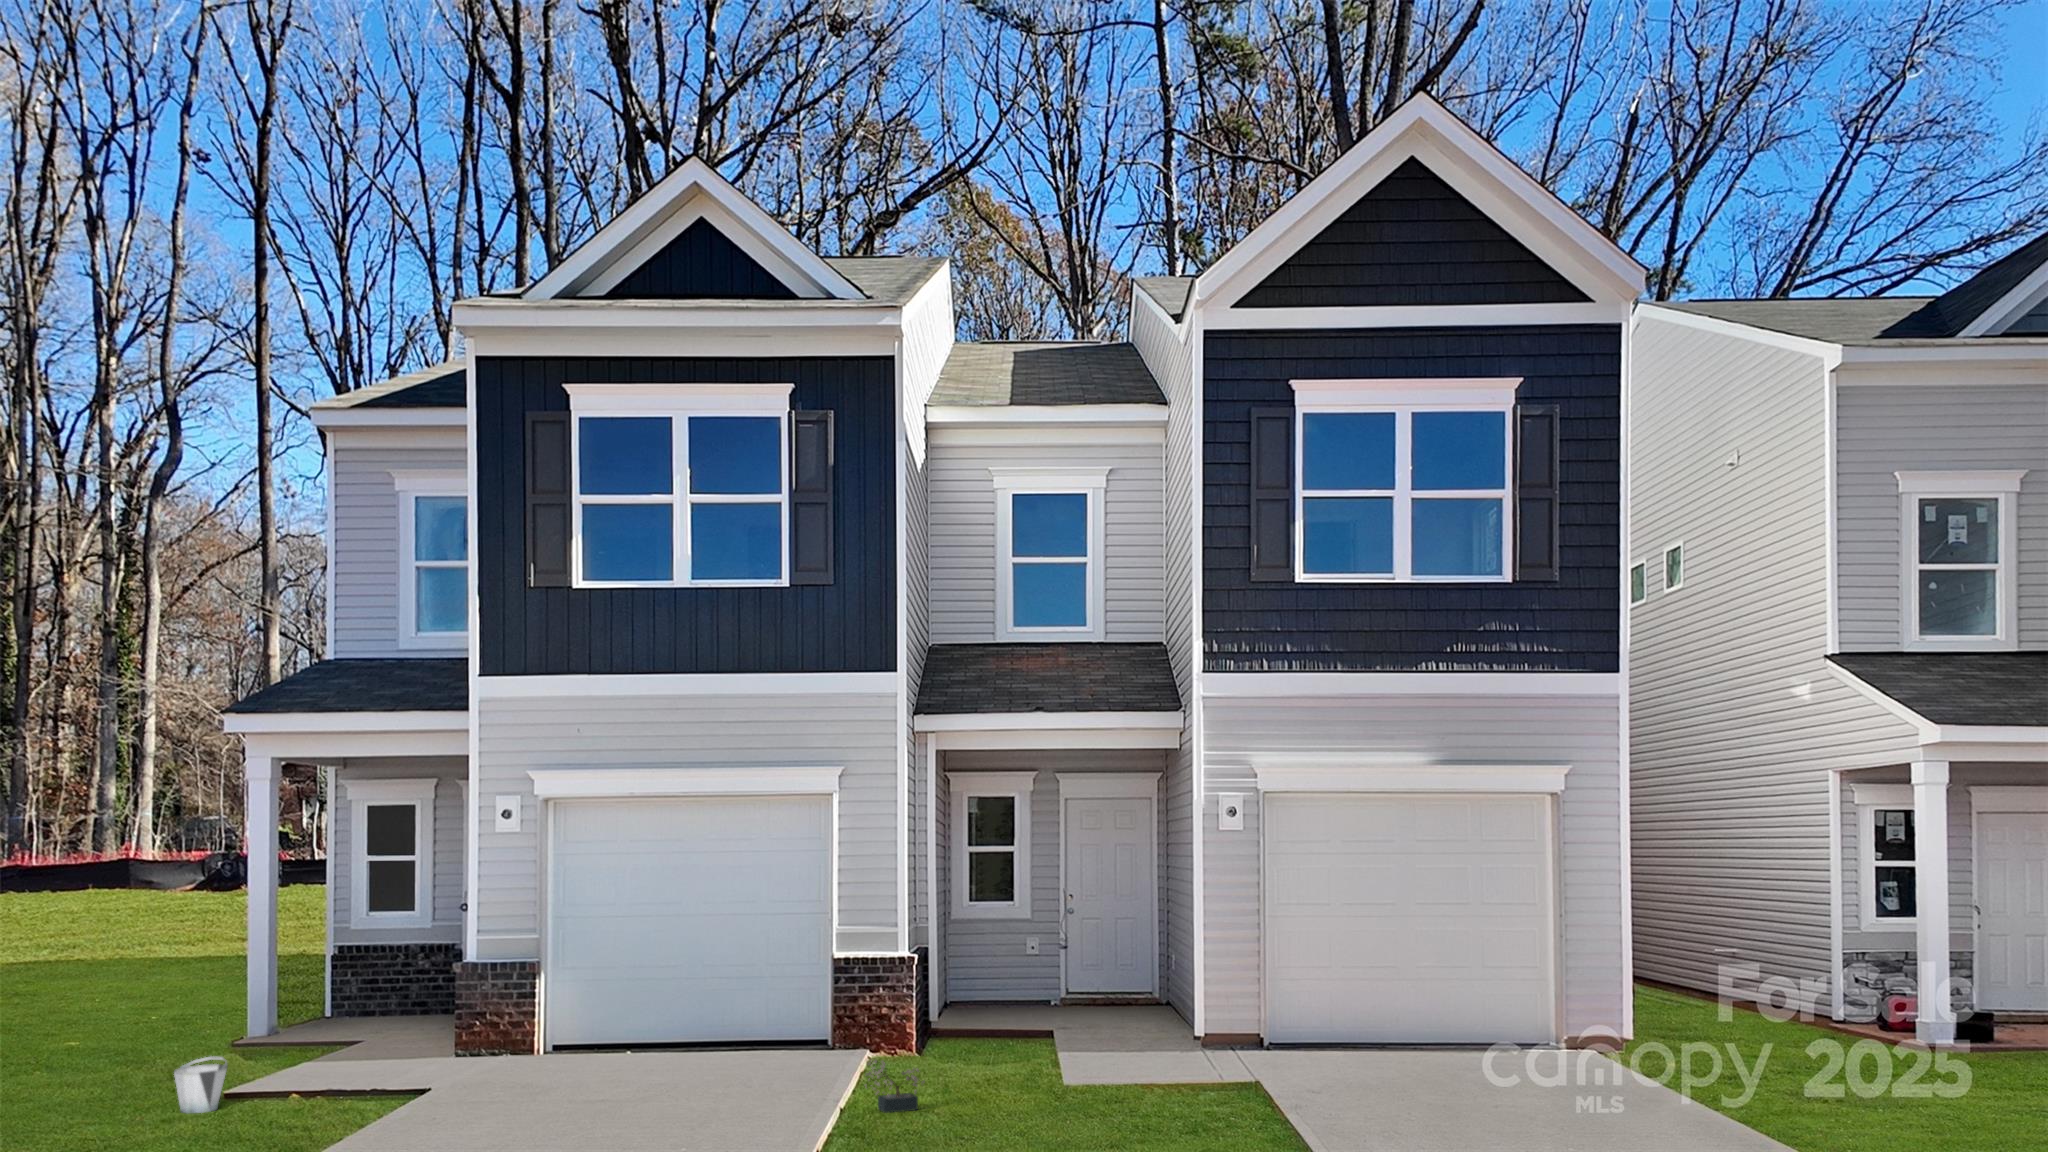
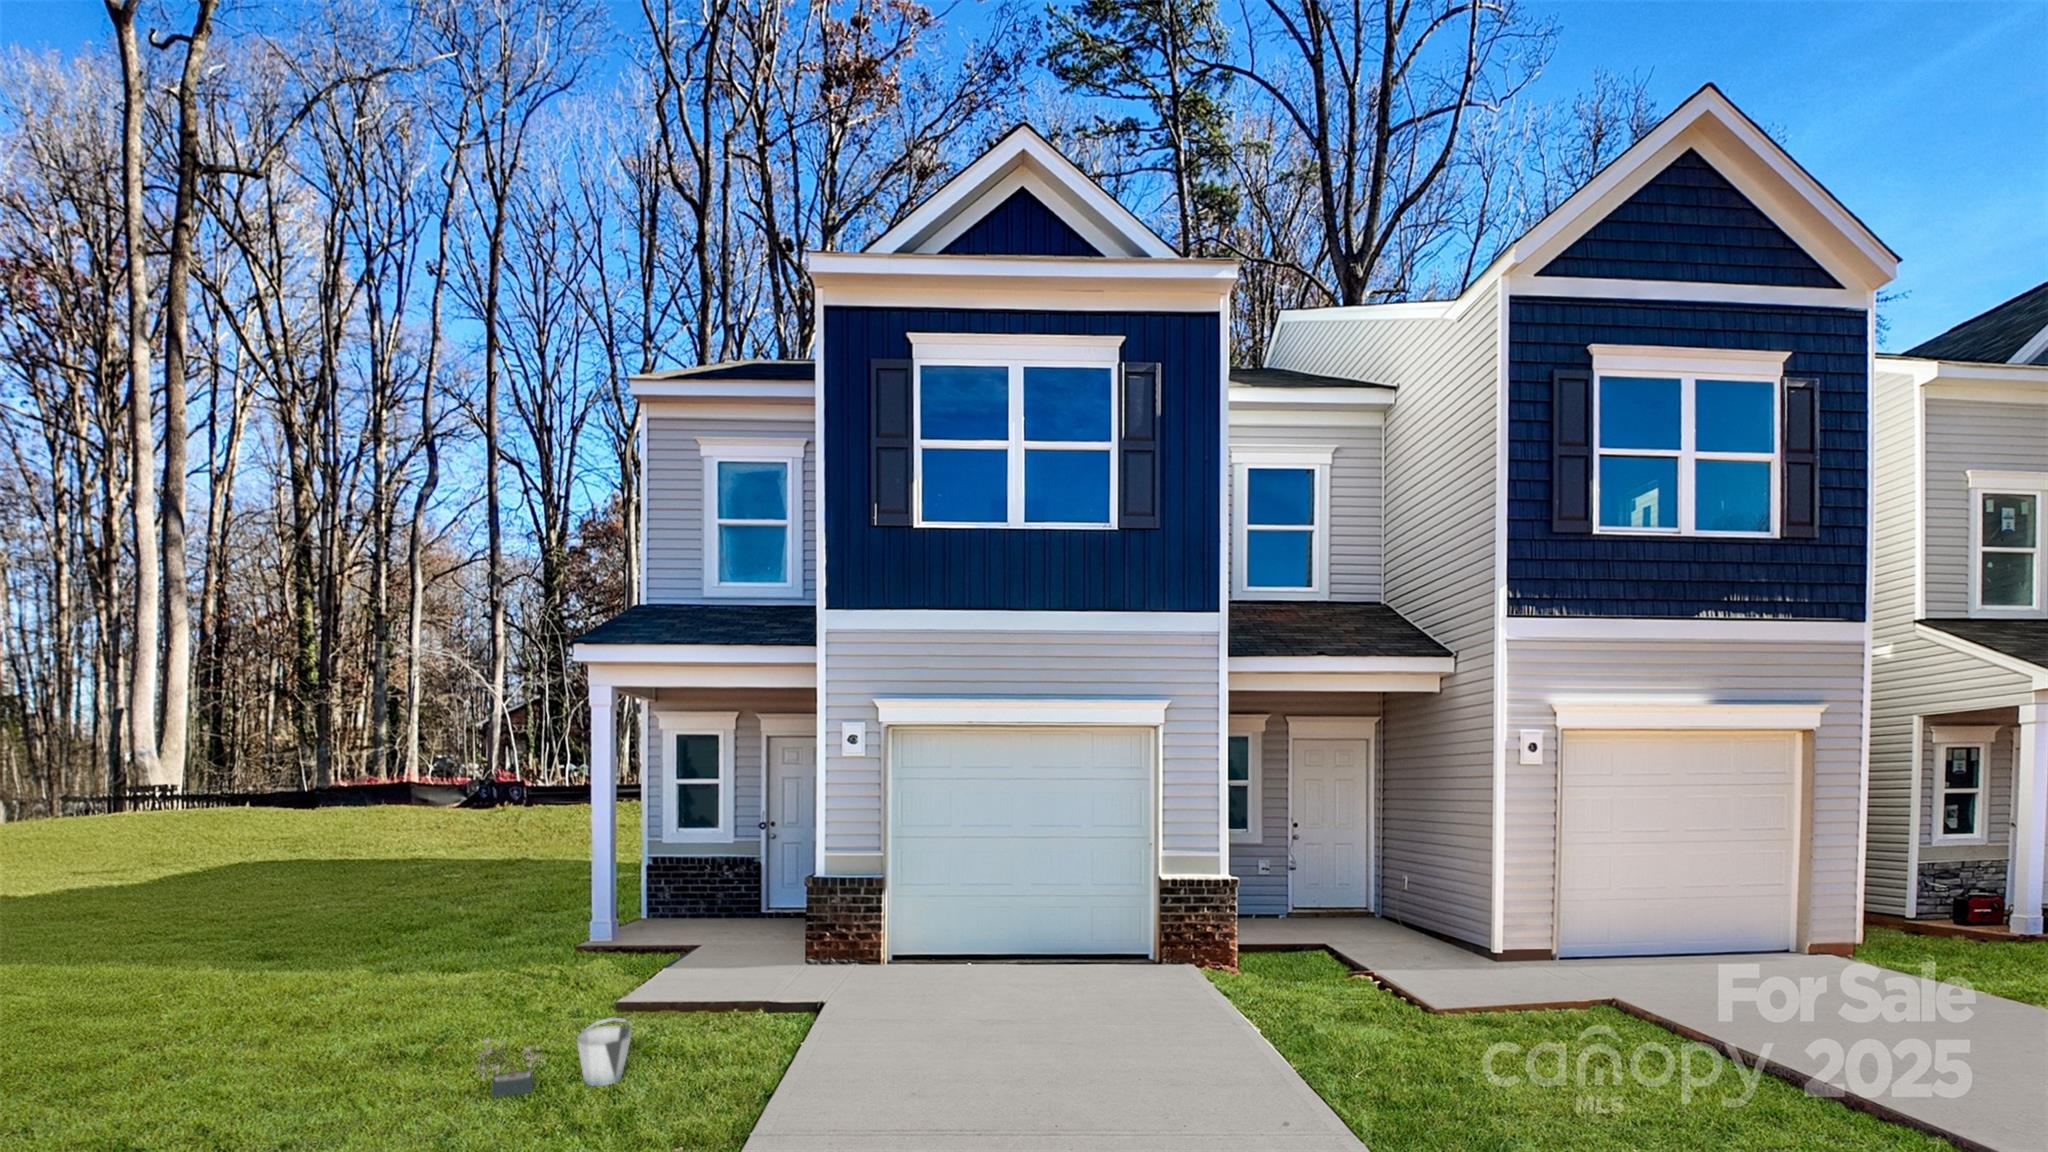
decorative plant: present [866,1060,924,1113] -> present [476,1038,545,1097]

